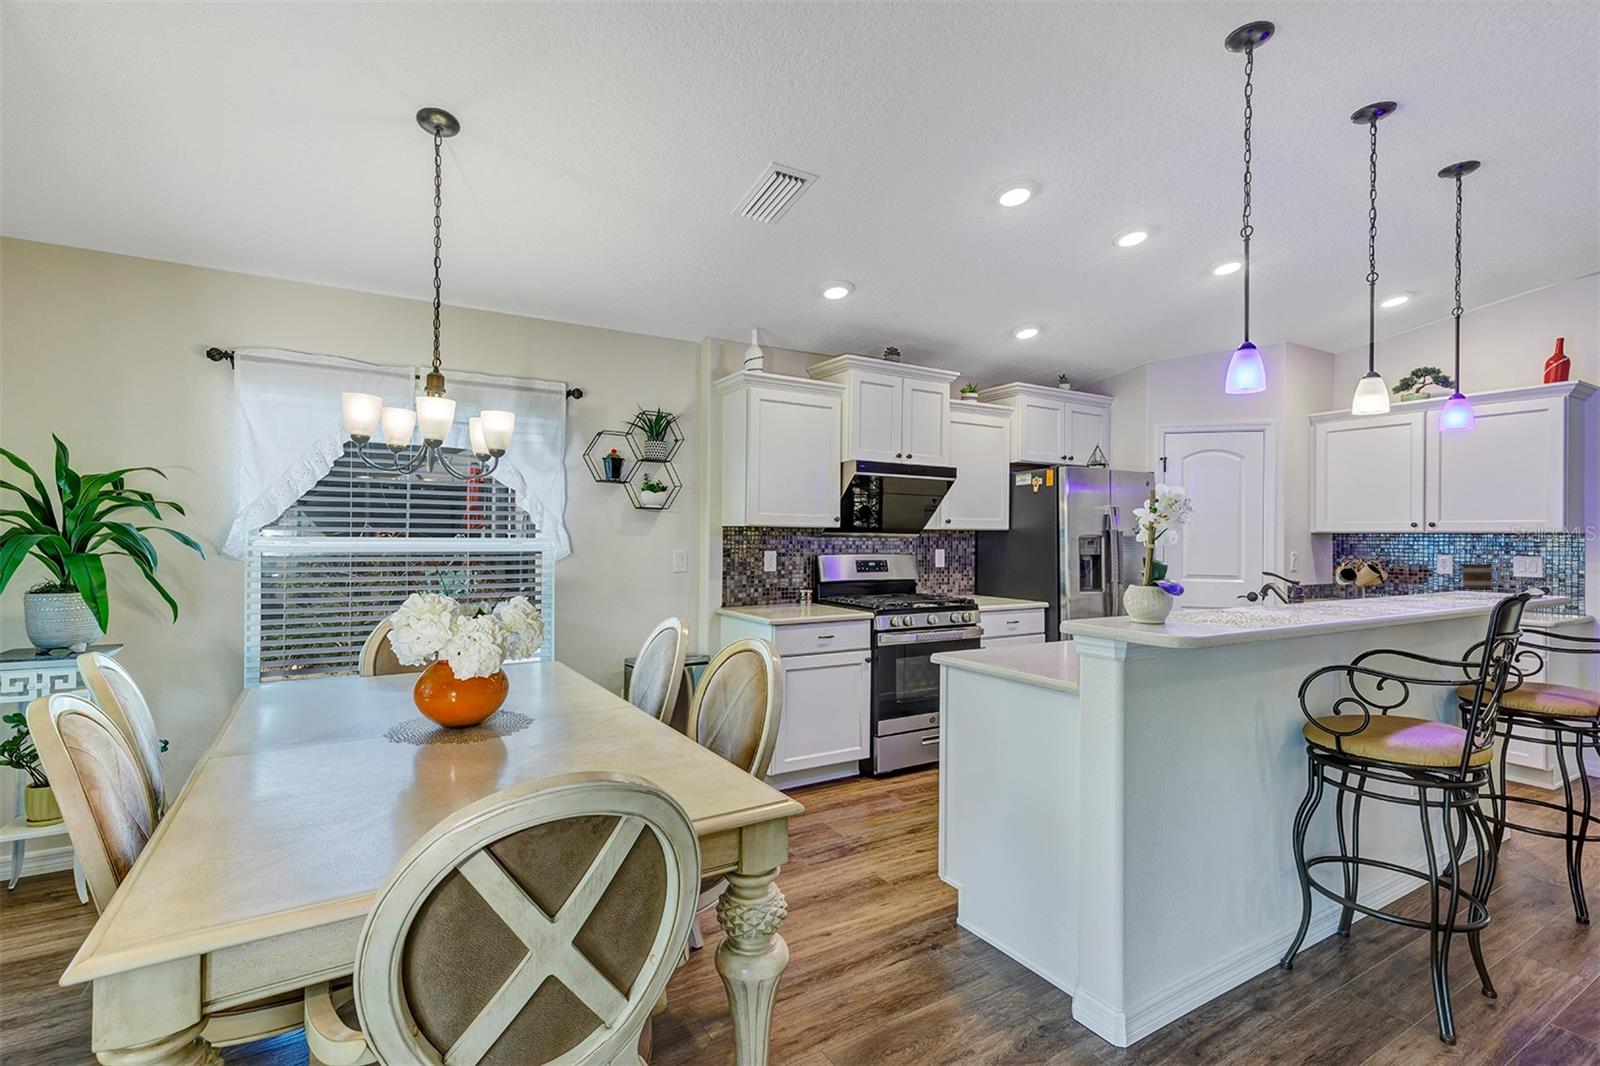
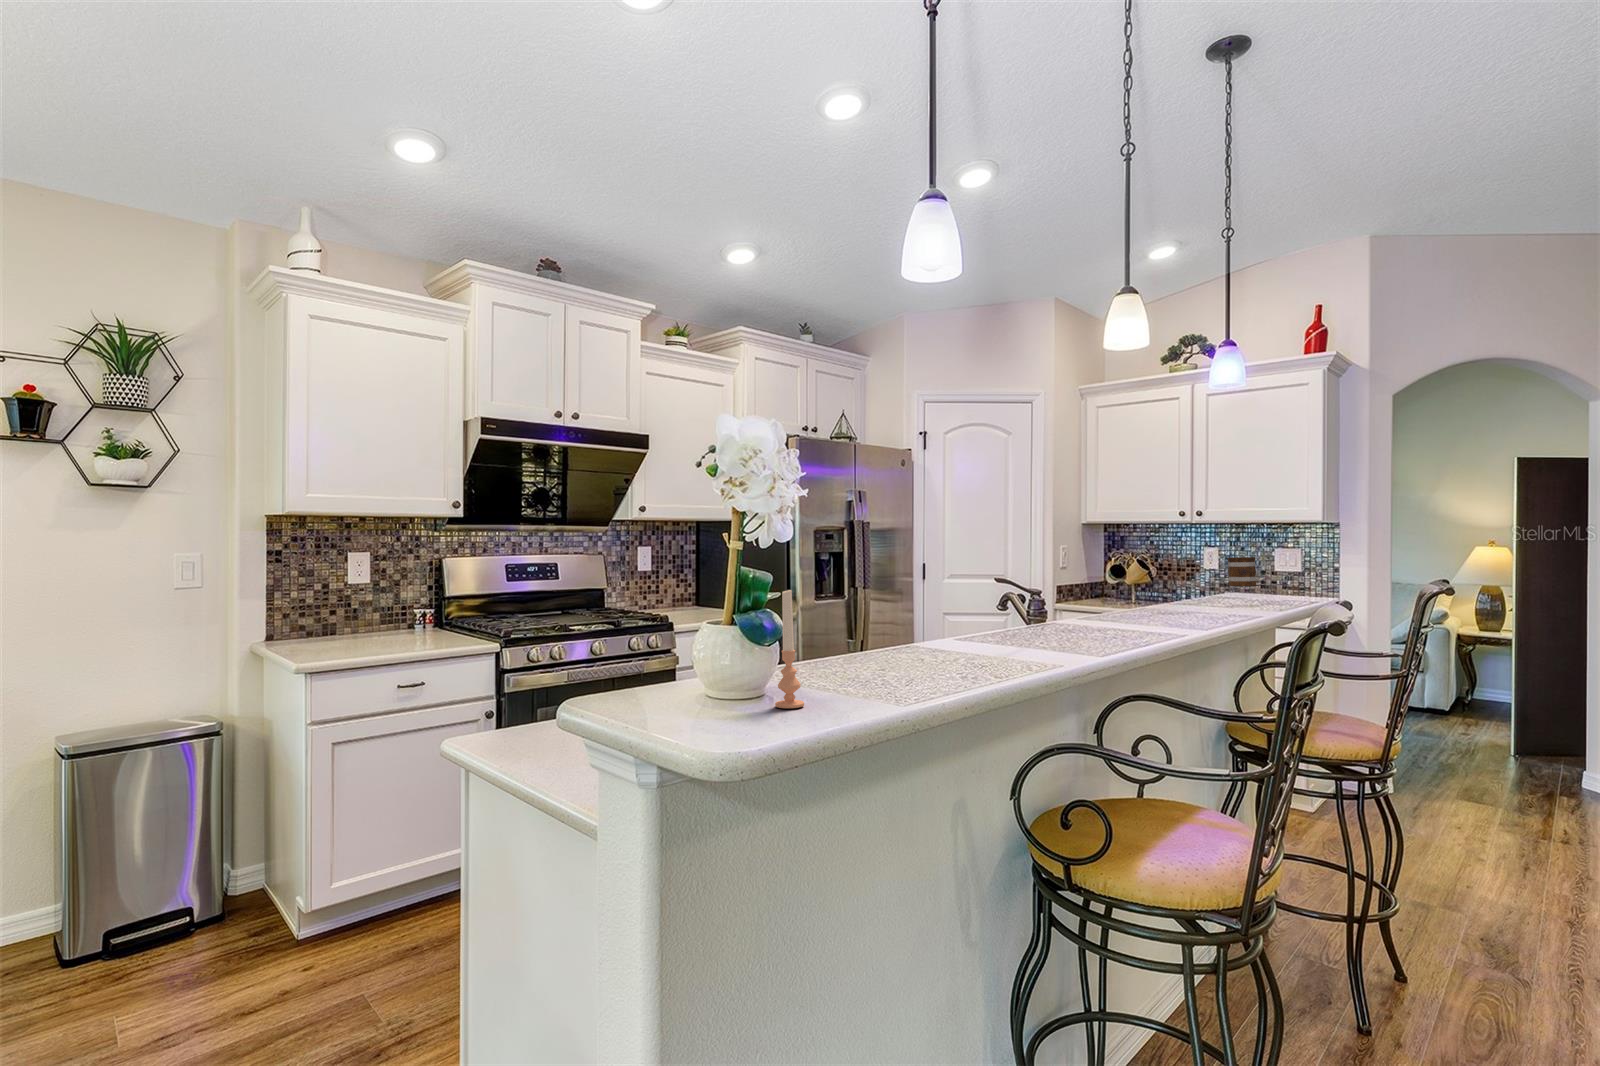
candle: none [1172,570,1189,632] -> present [775,590,804,708]

